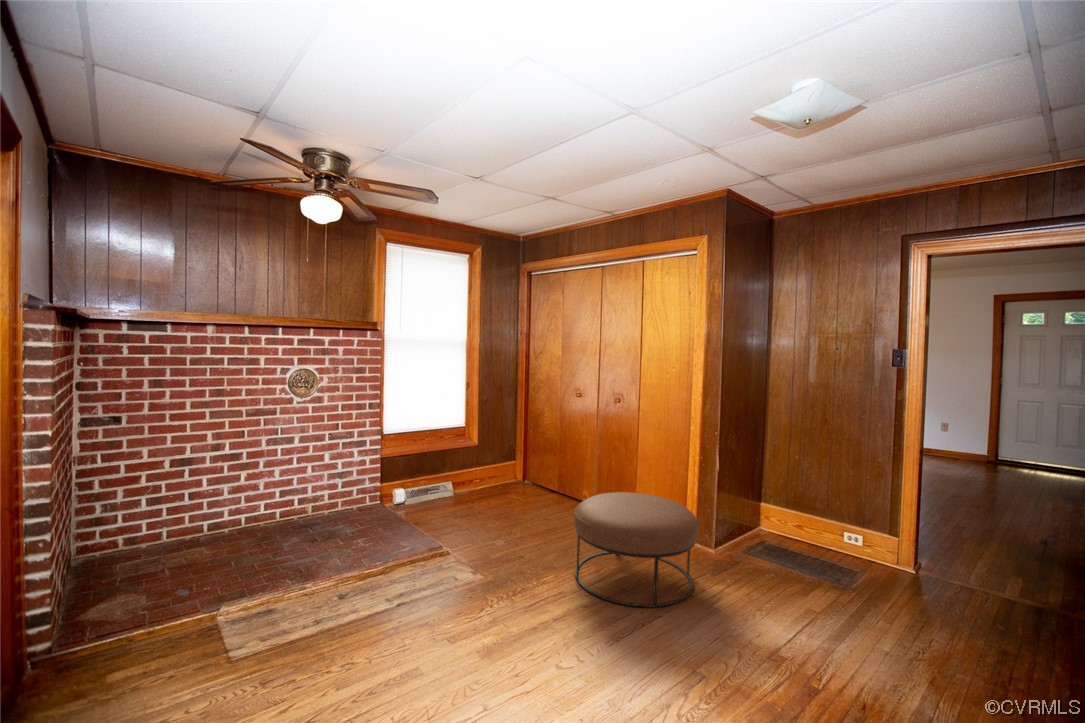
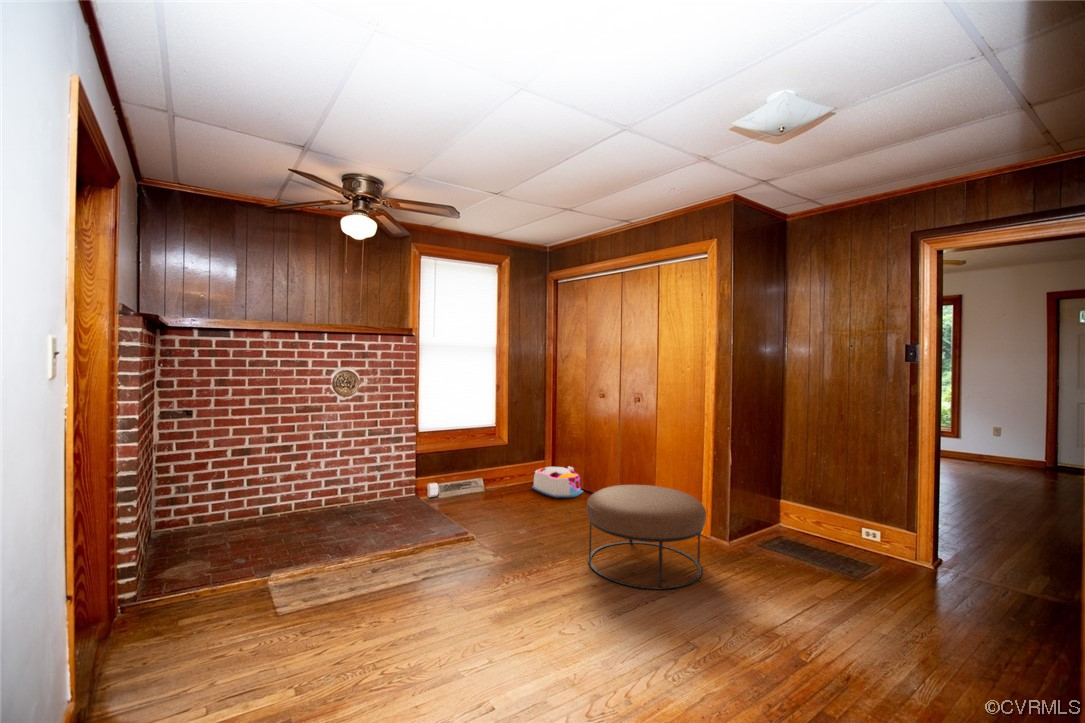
storage bin: none [504,467,558,501] -> present [532,467,583,497]

